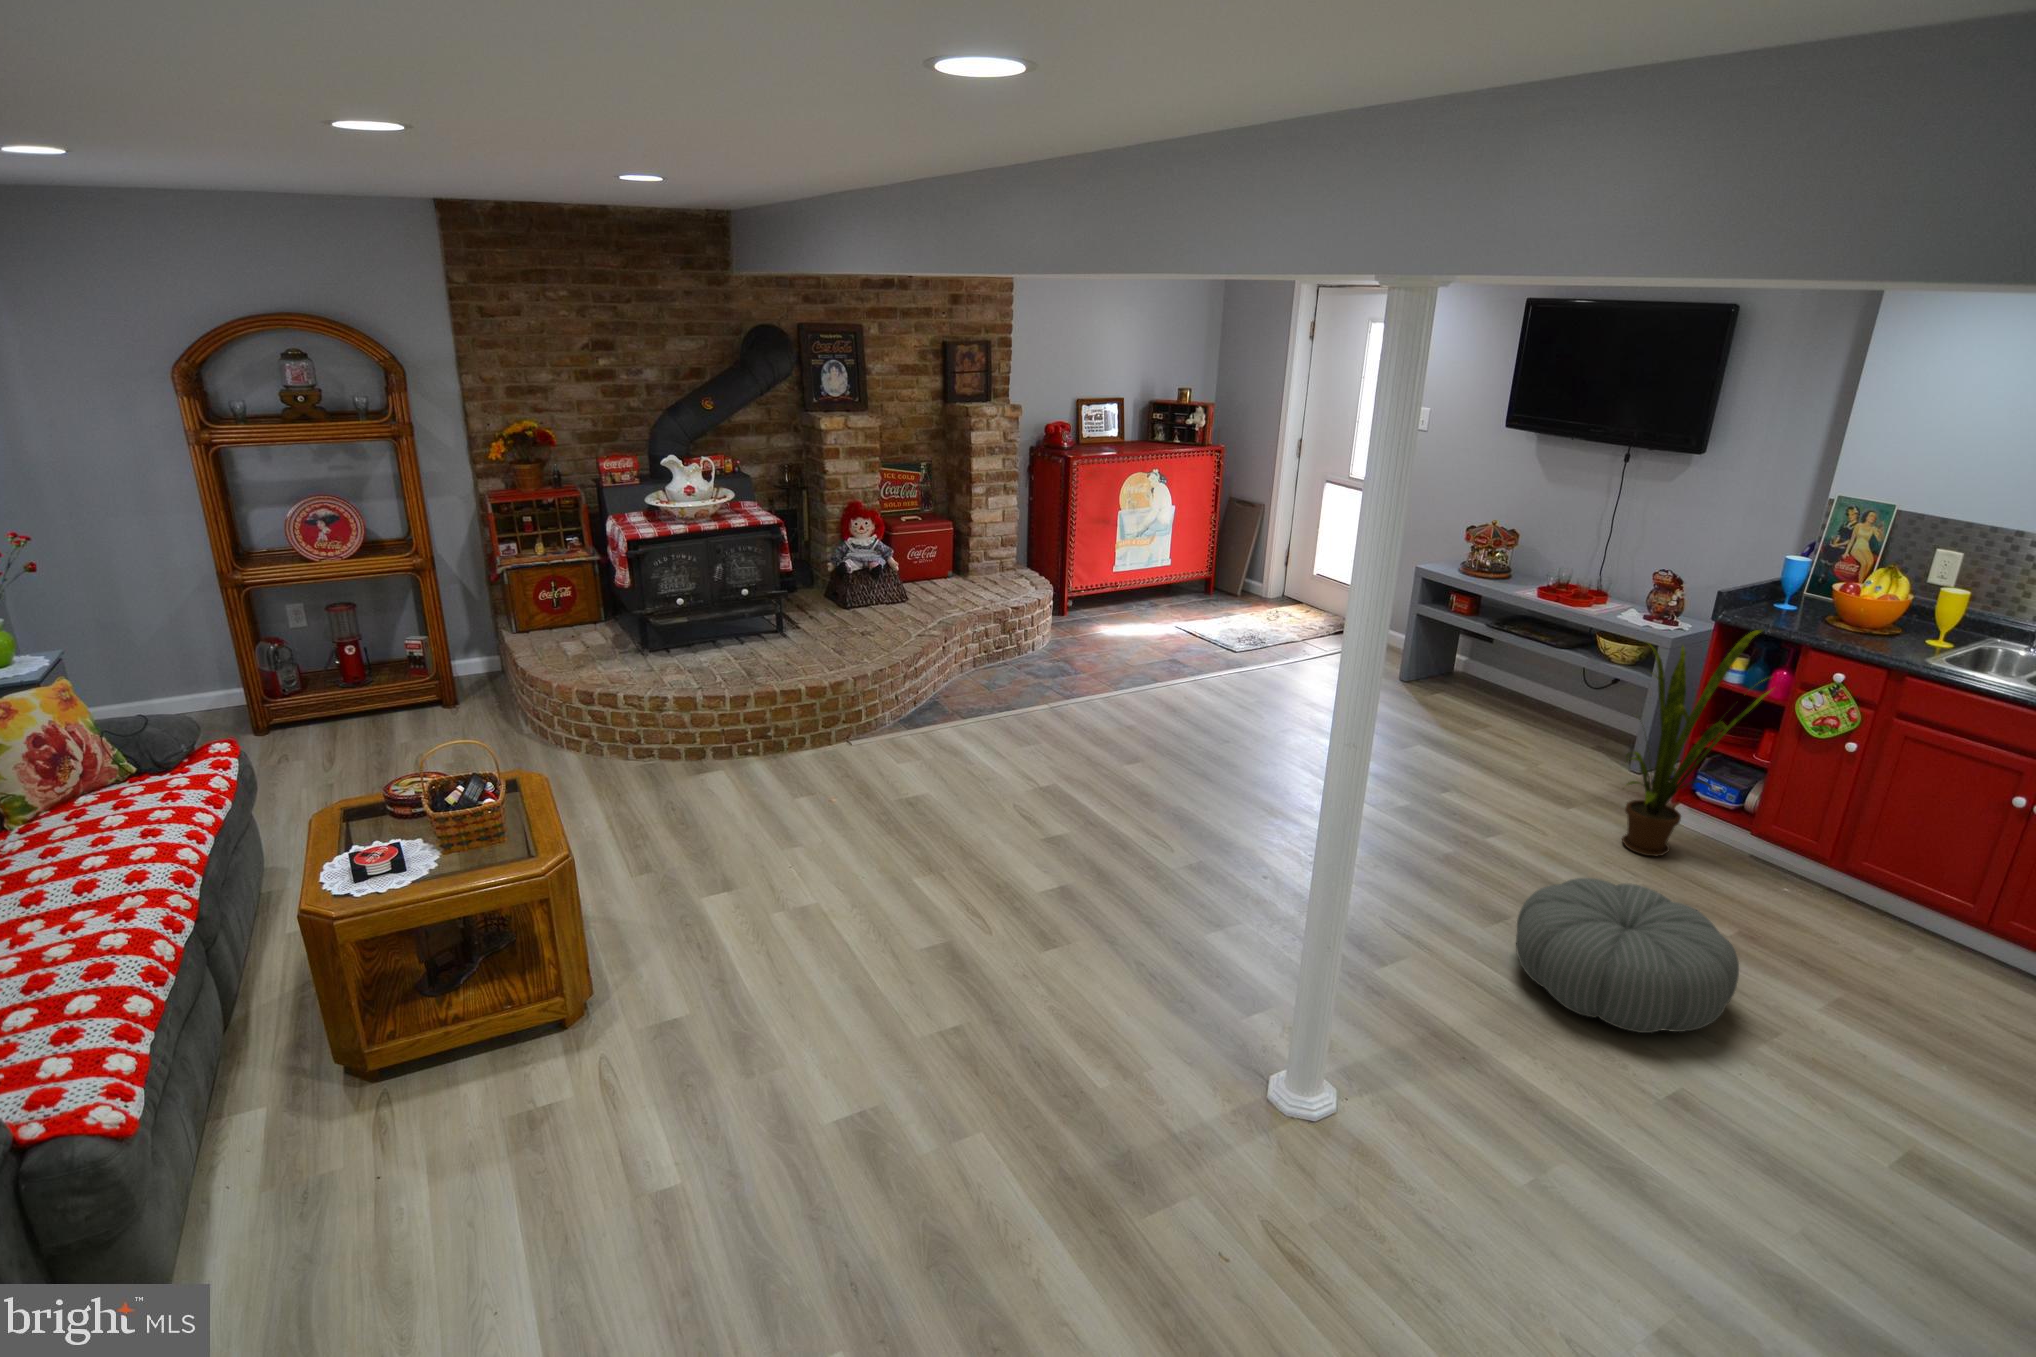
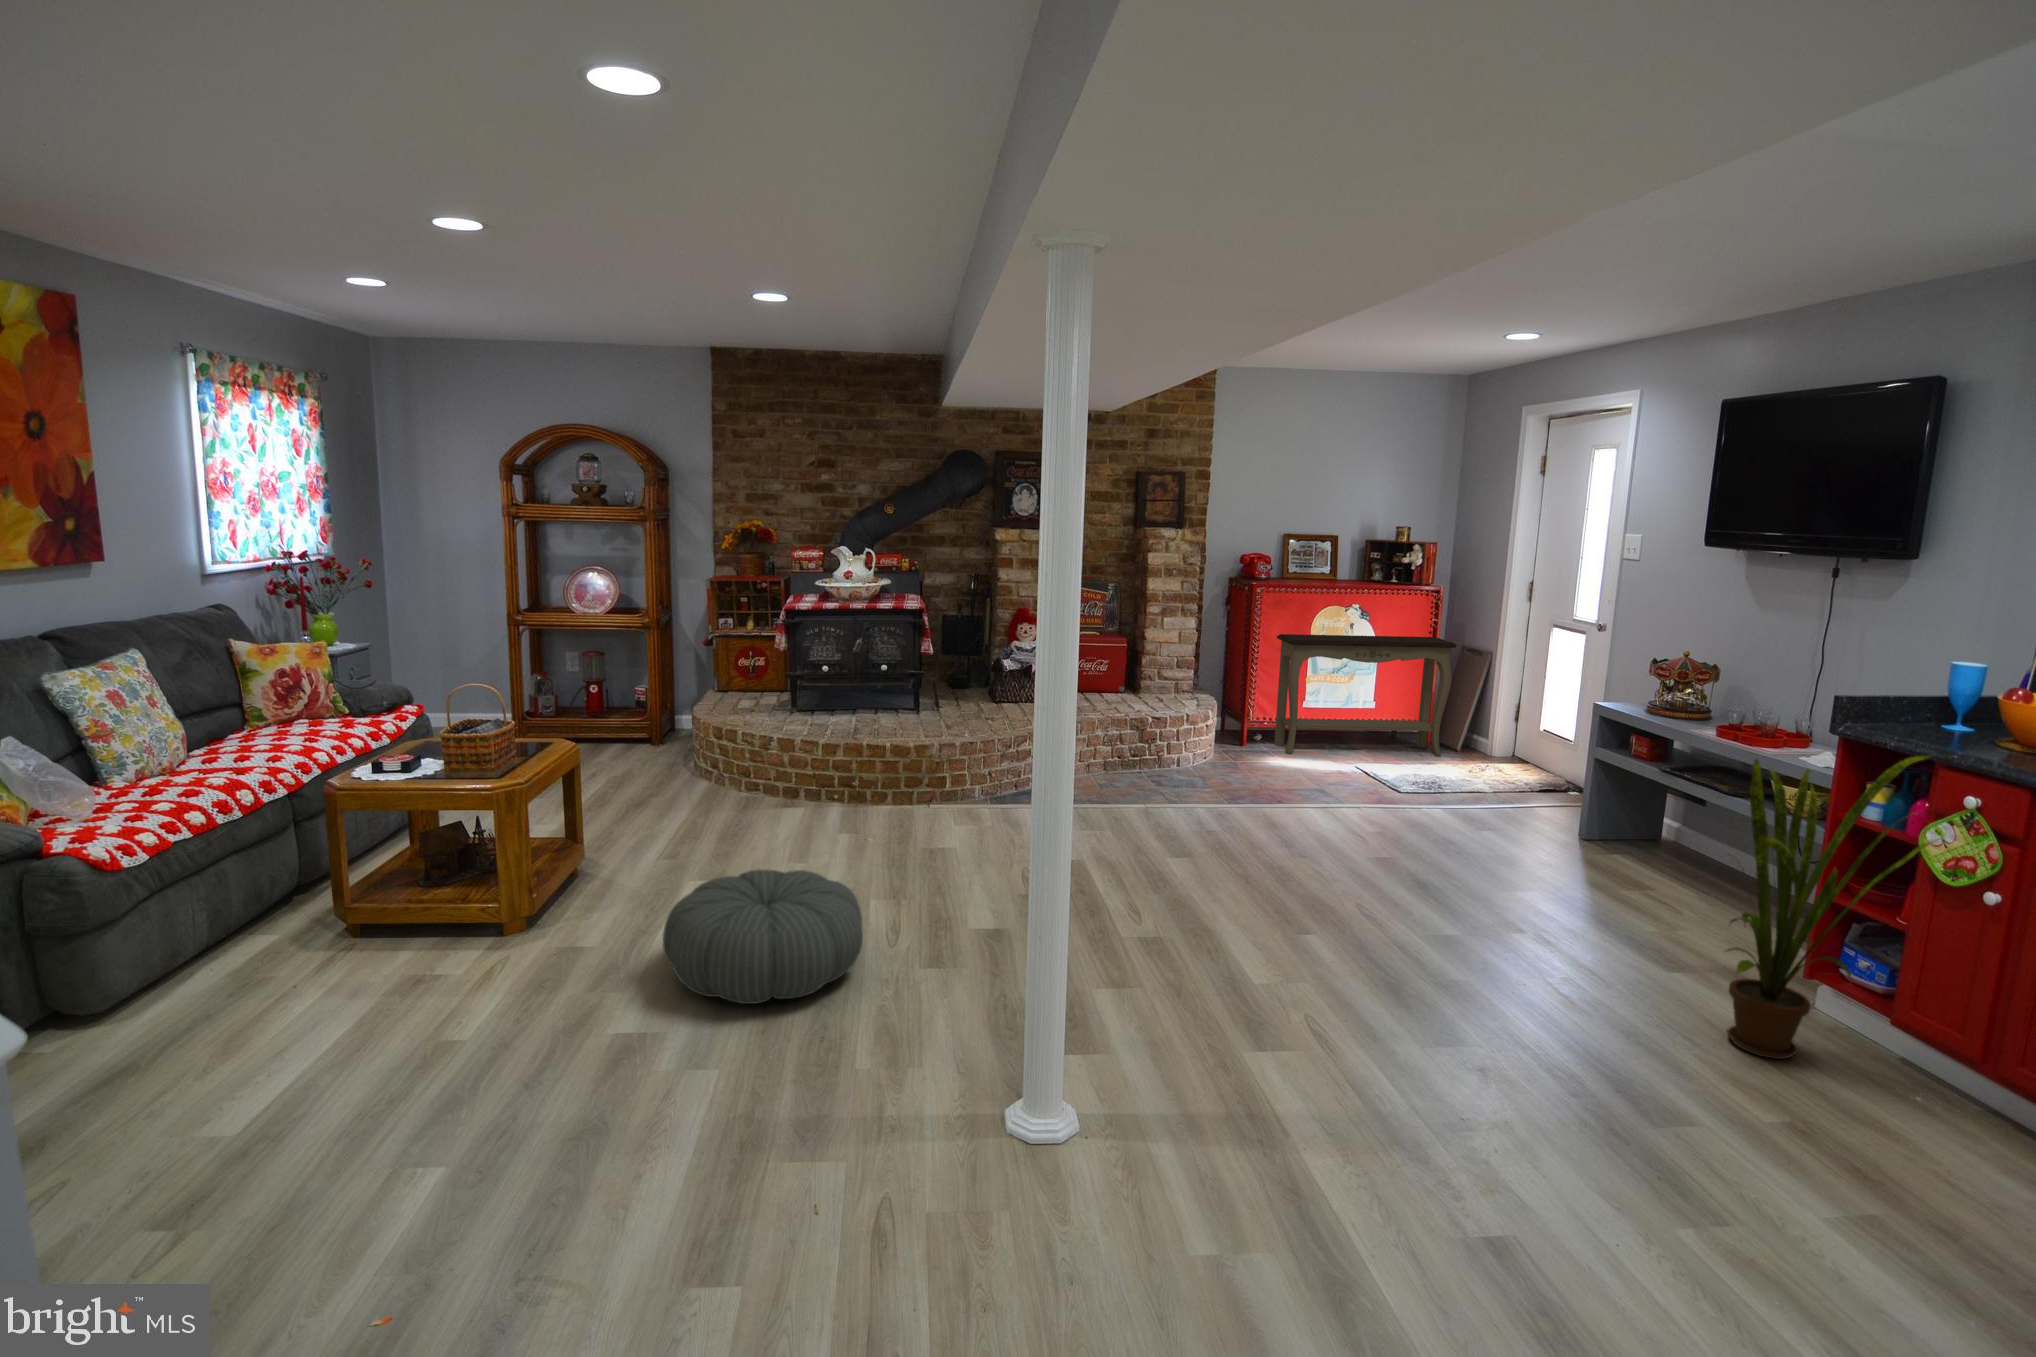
console table: none [1087,493,1244,621] -> present [1274,634,1457,756]
pouf: present [1516,878,1739,1033] -> present [663,869,863,1004]

